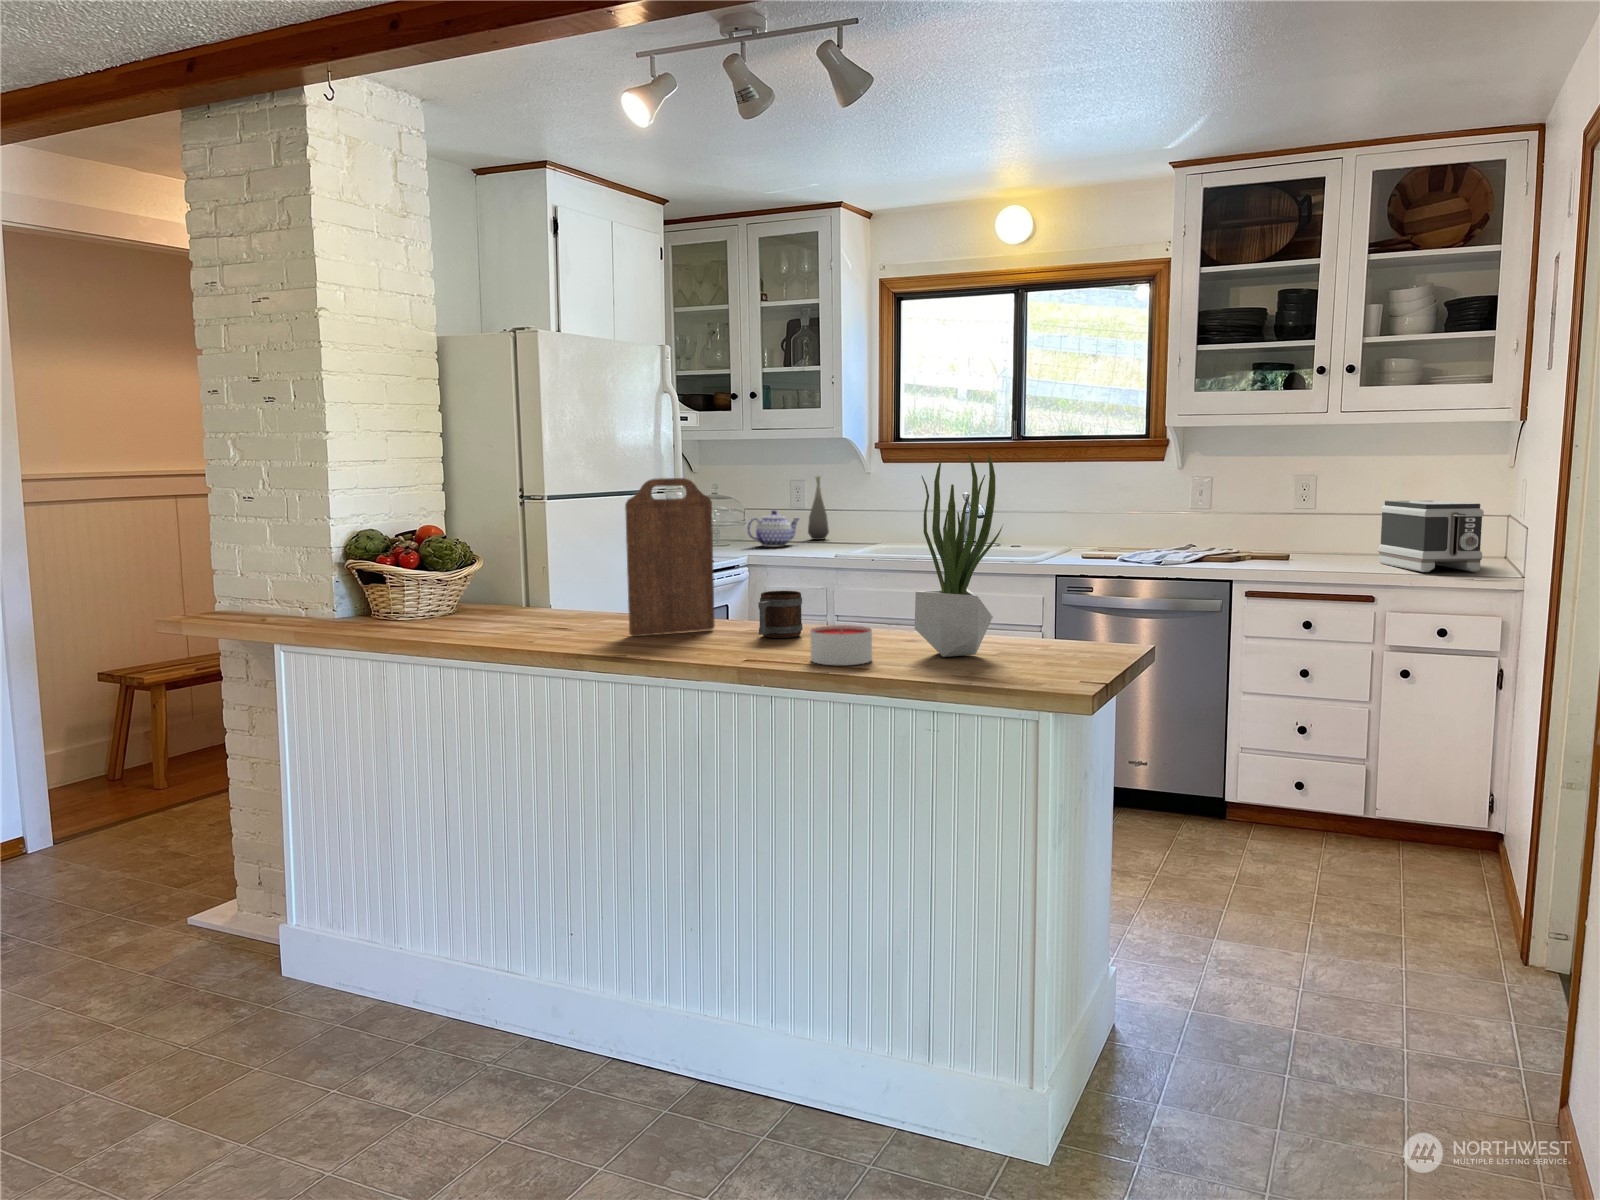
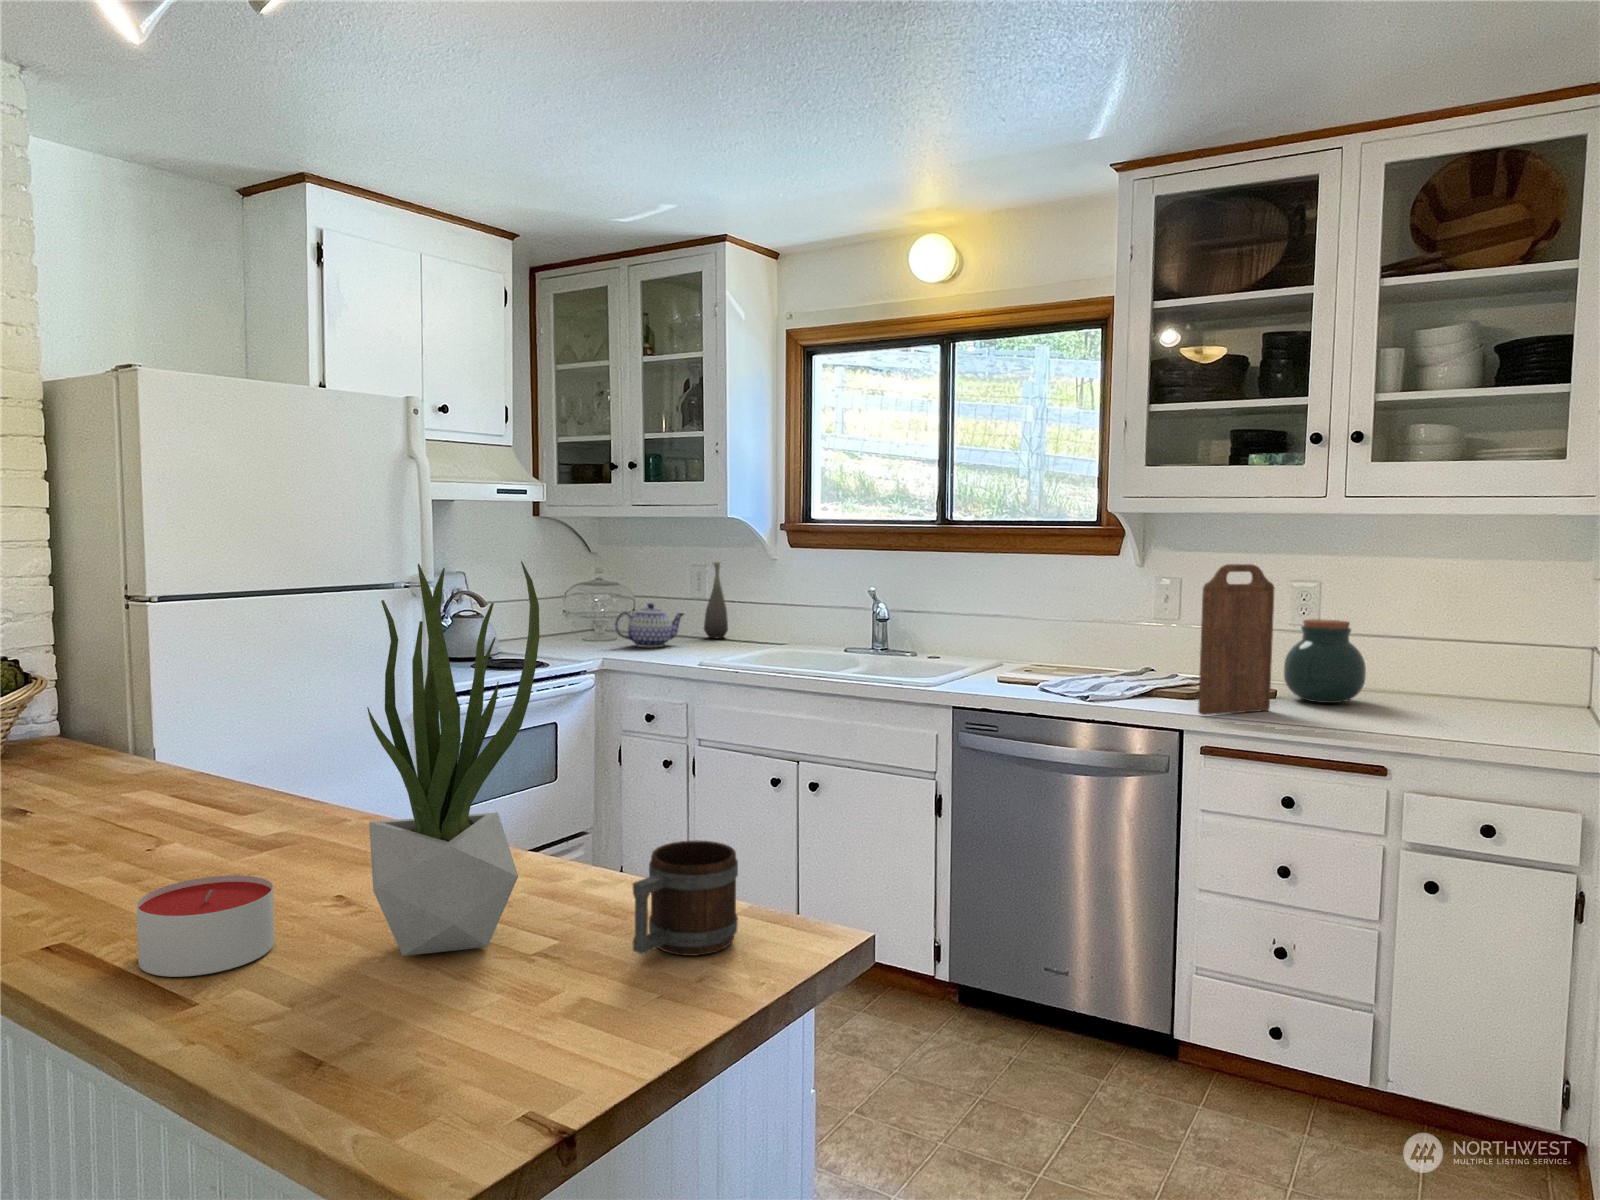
cutting board: present [625,478,715,636] -> present [1198,564,1274,715]
toaster: present [1378,500,1484,572] -> none [1398,625,1555,739]
jar: none [1296,501,1355,560] -> present [1284,619,1366,703]
mug: present [758,591,802,638] -> present [633,841,738,956]

